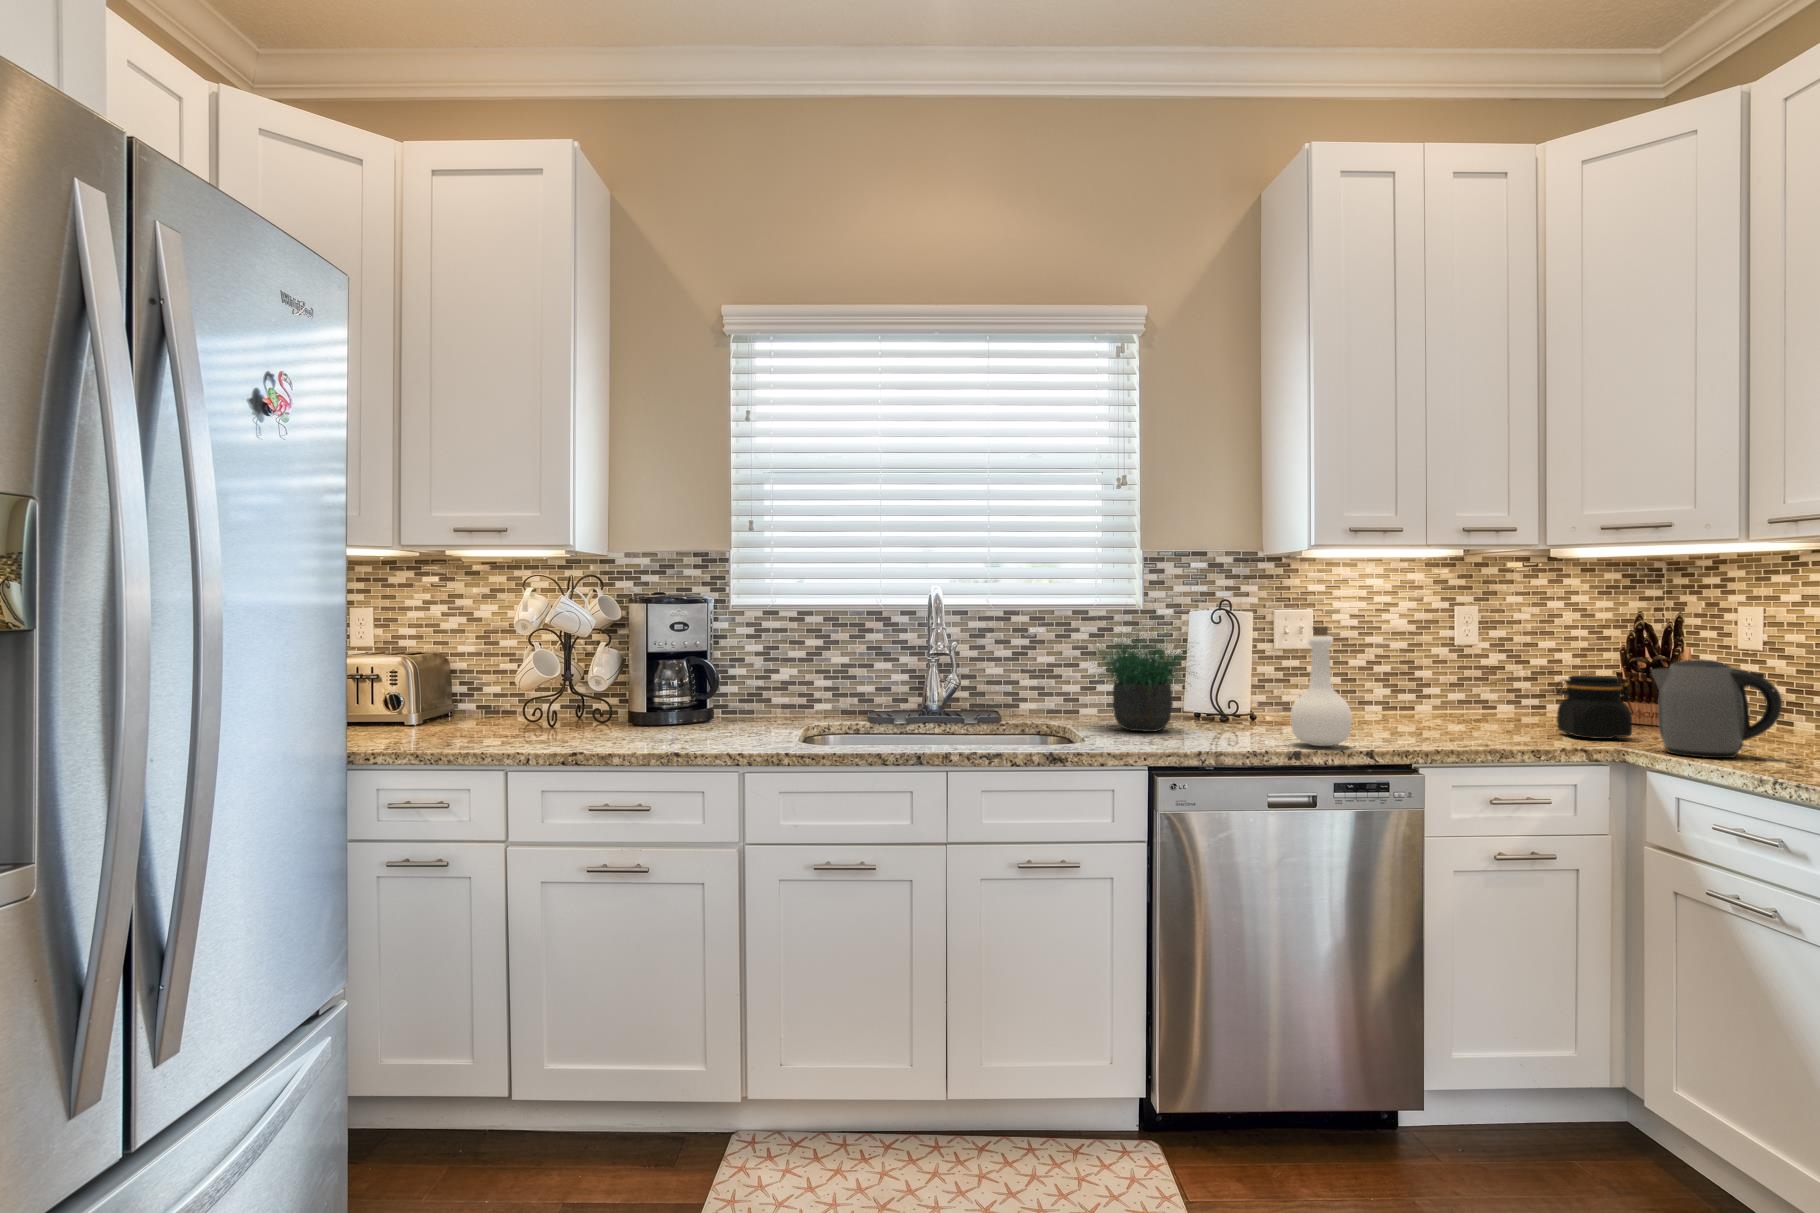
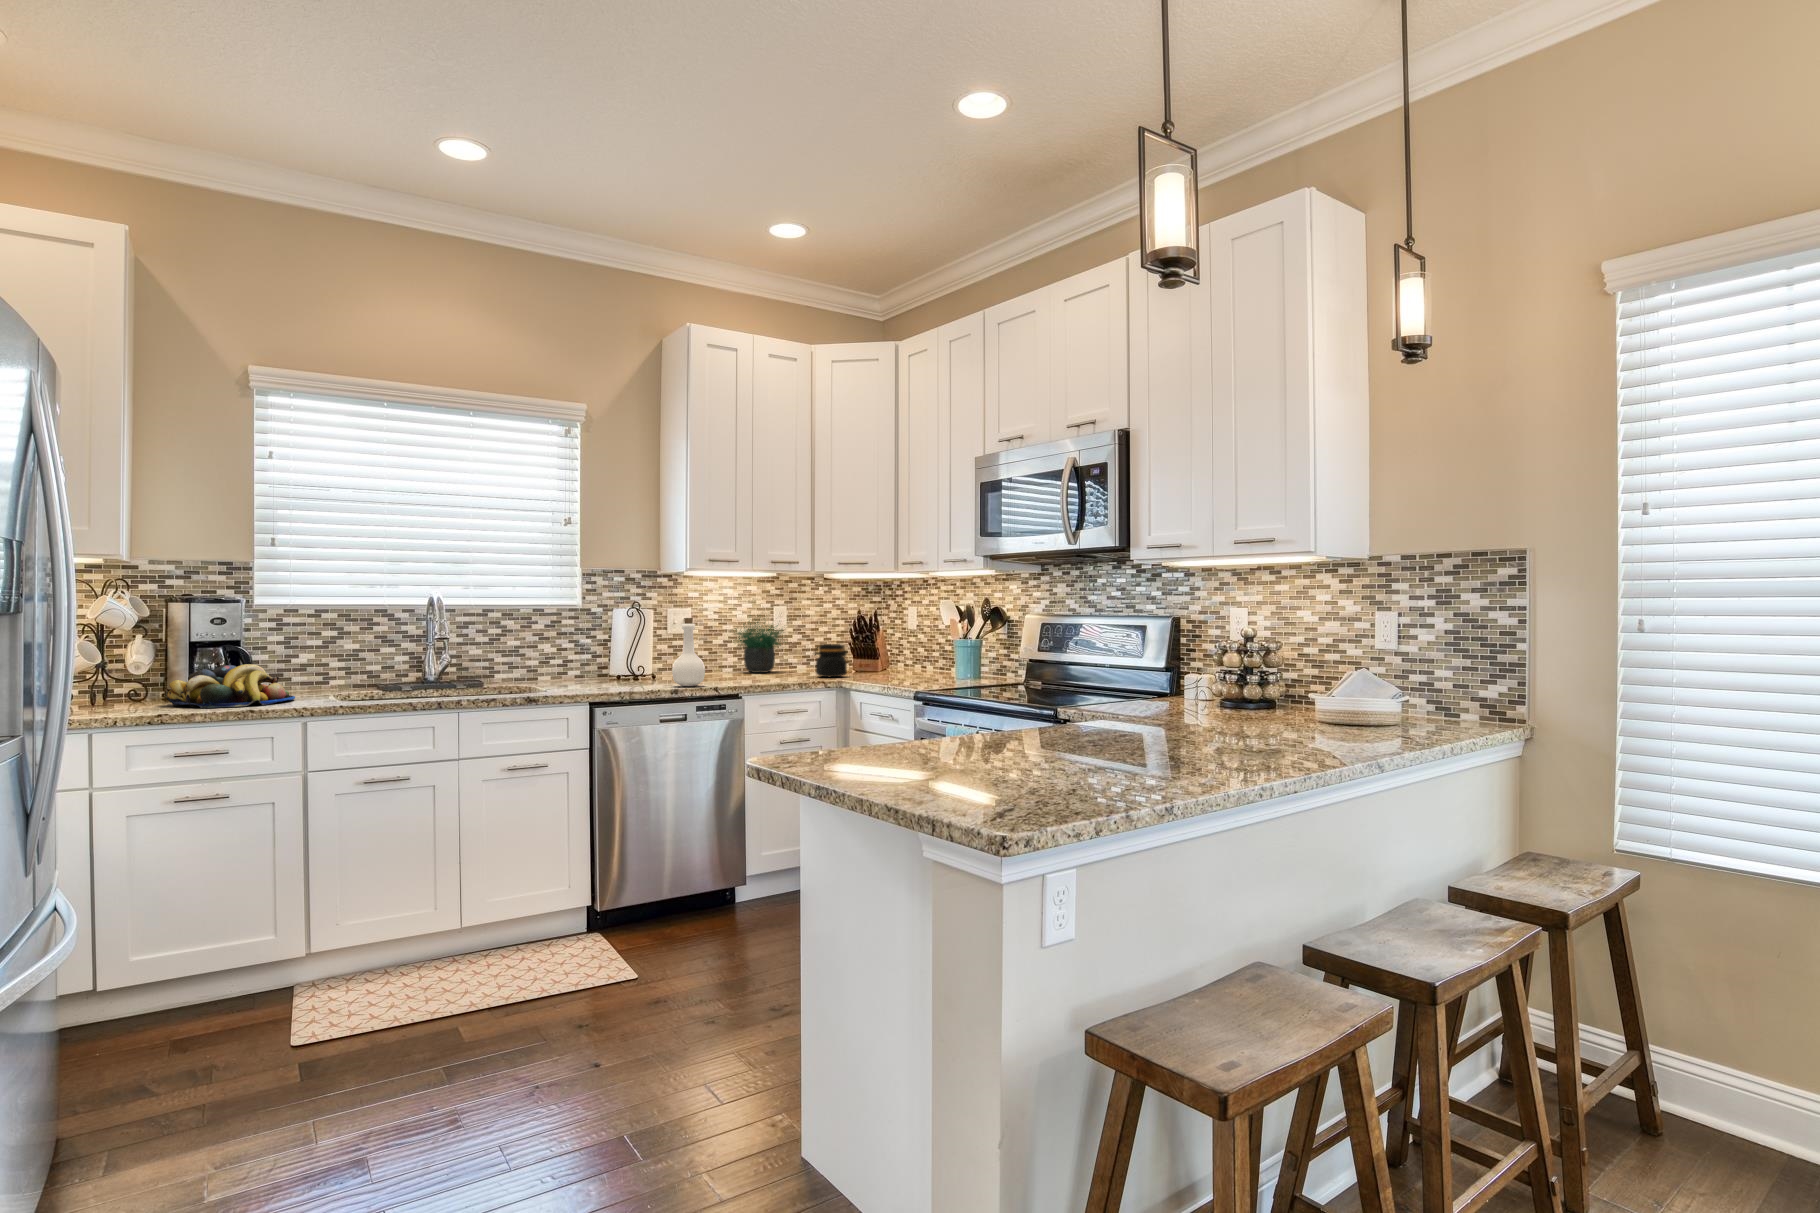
potted plant: present [1094,627,1190,732] -> present [735,620,784,673]
kettle: present [1651,659,1782,758] -> none [849,633,898,681]
fruit bowl: none [610,684,754,745] -> present [167,664,295,708]

